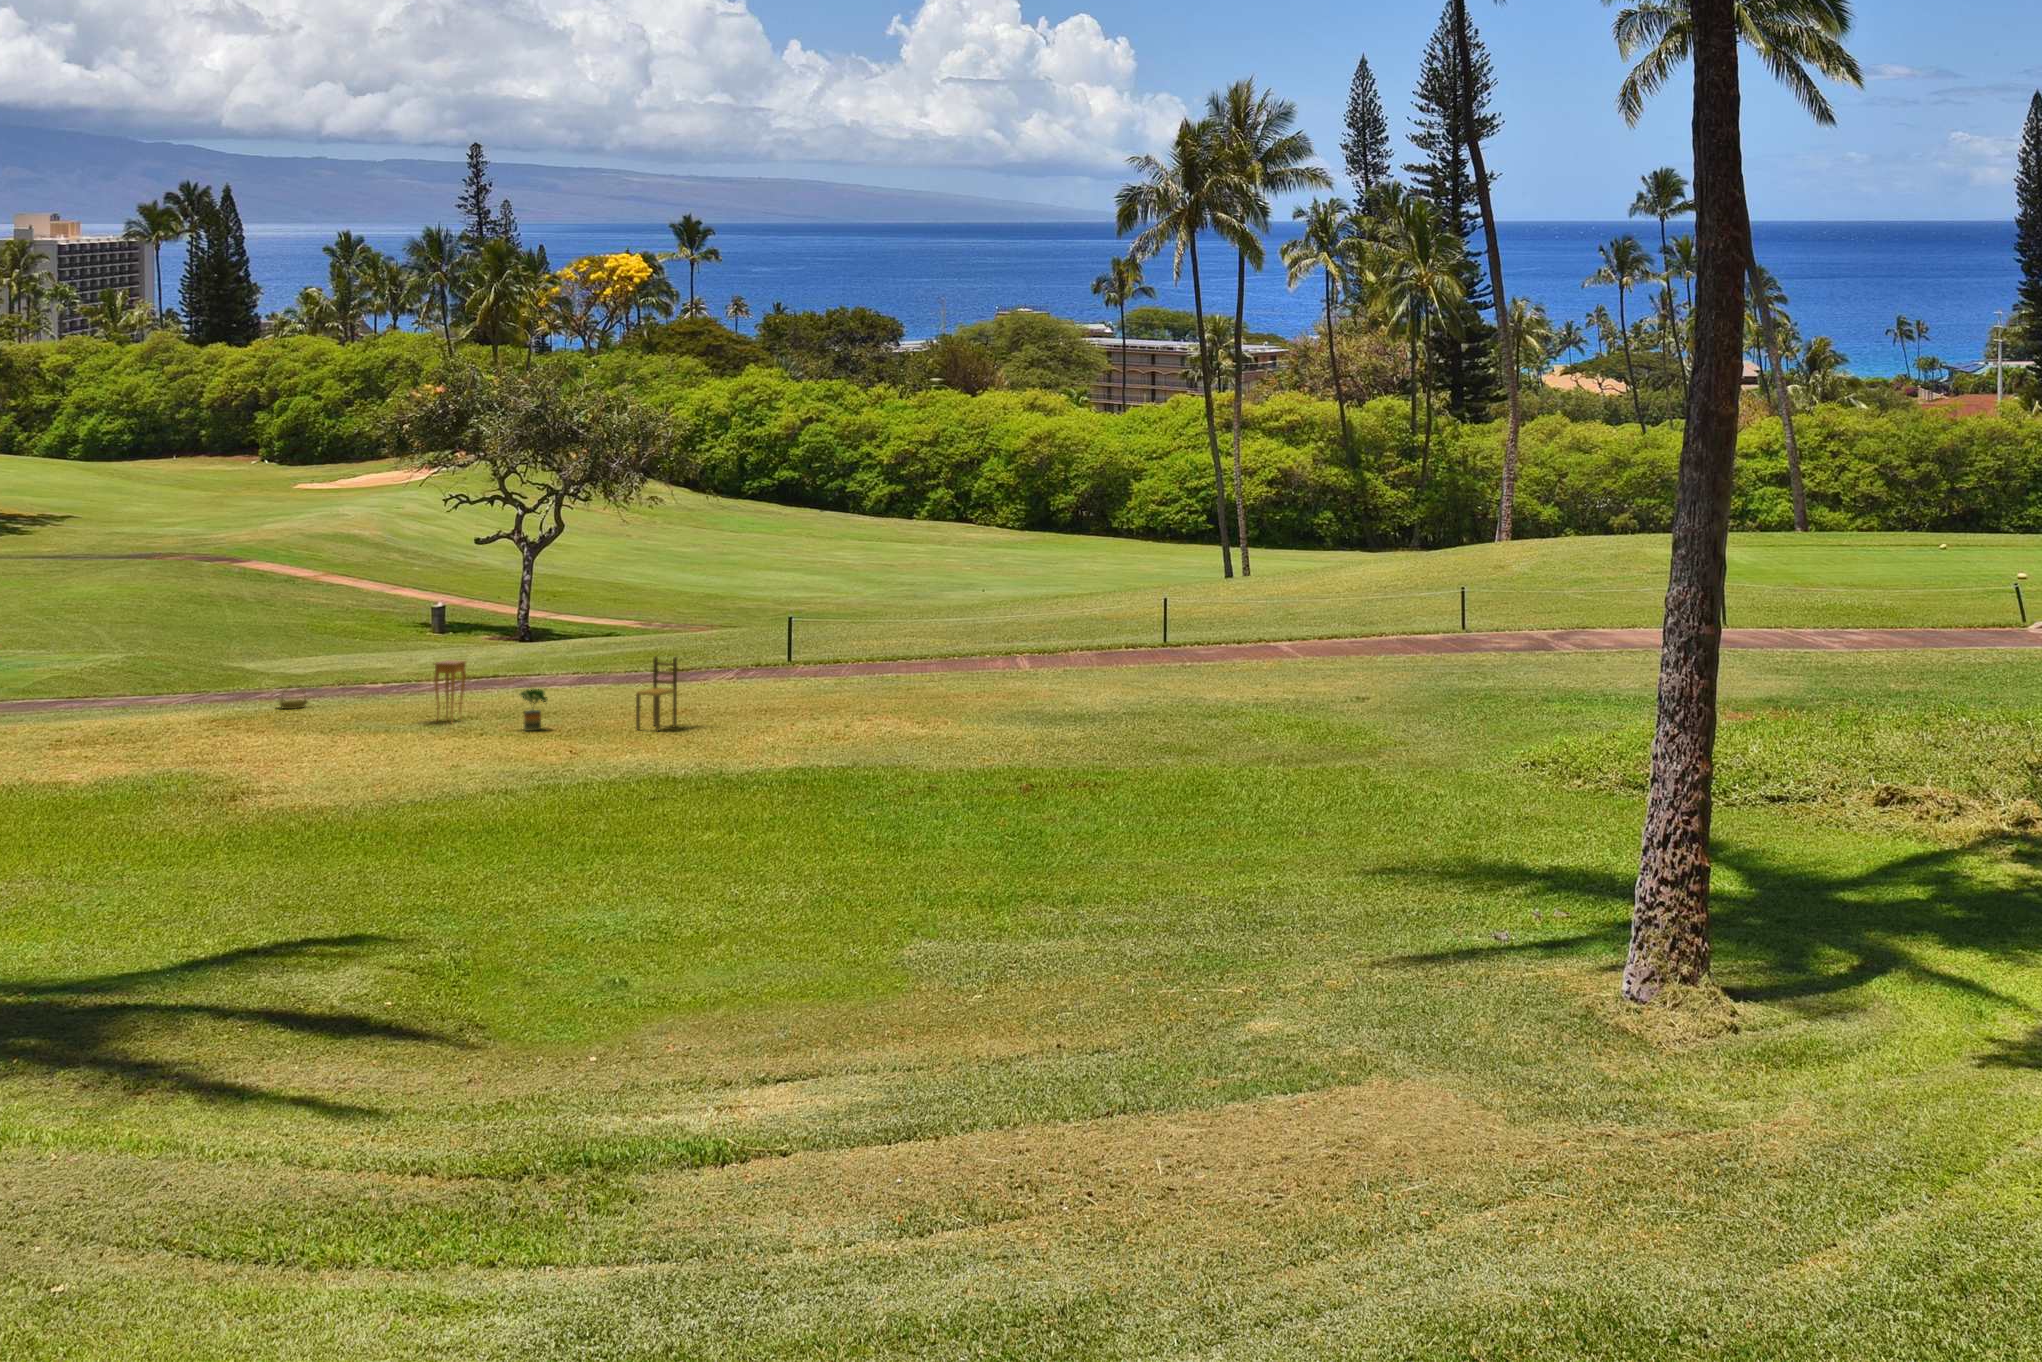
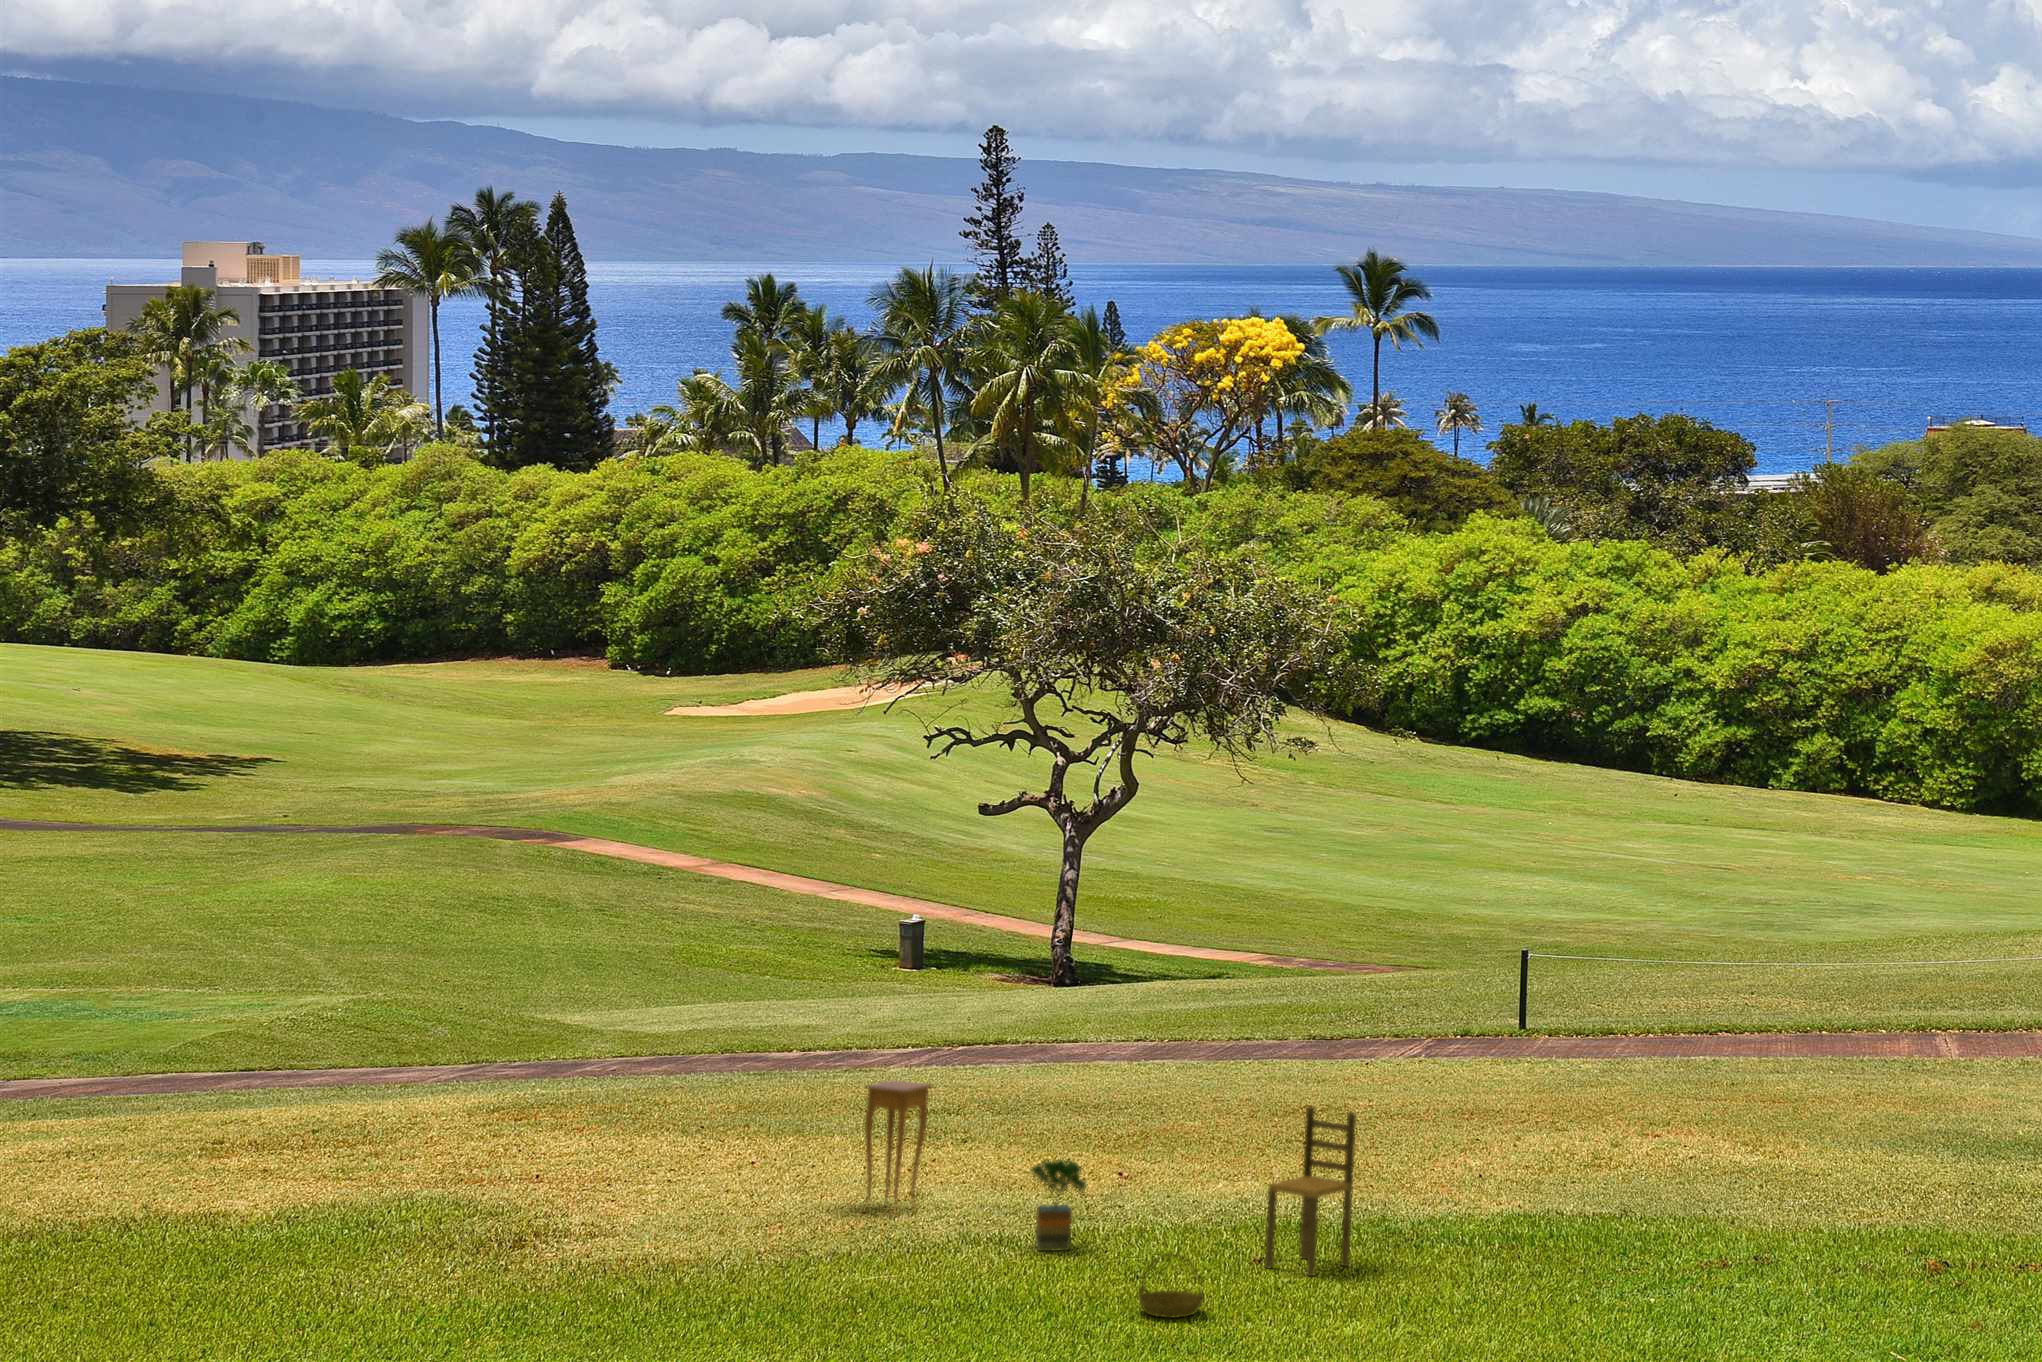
basket: present [280,695,307,709] -> present [1138,1254,1204,1318]

